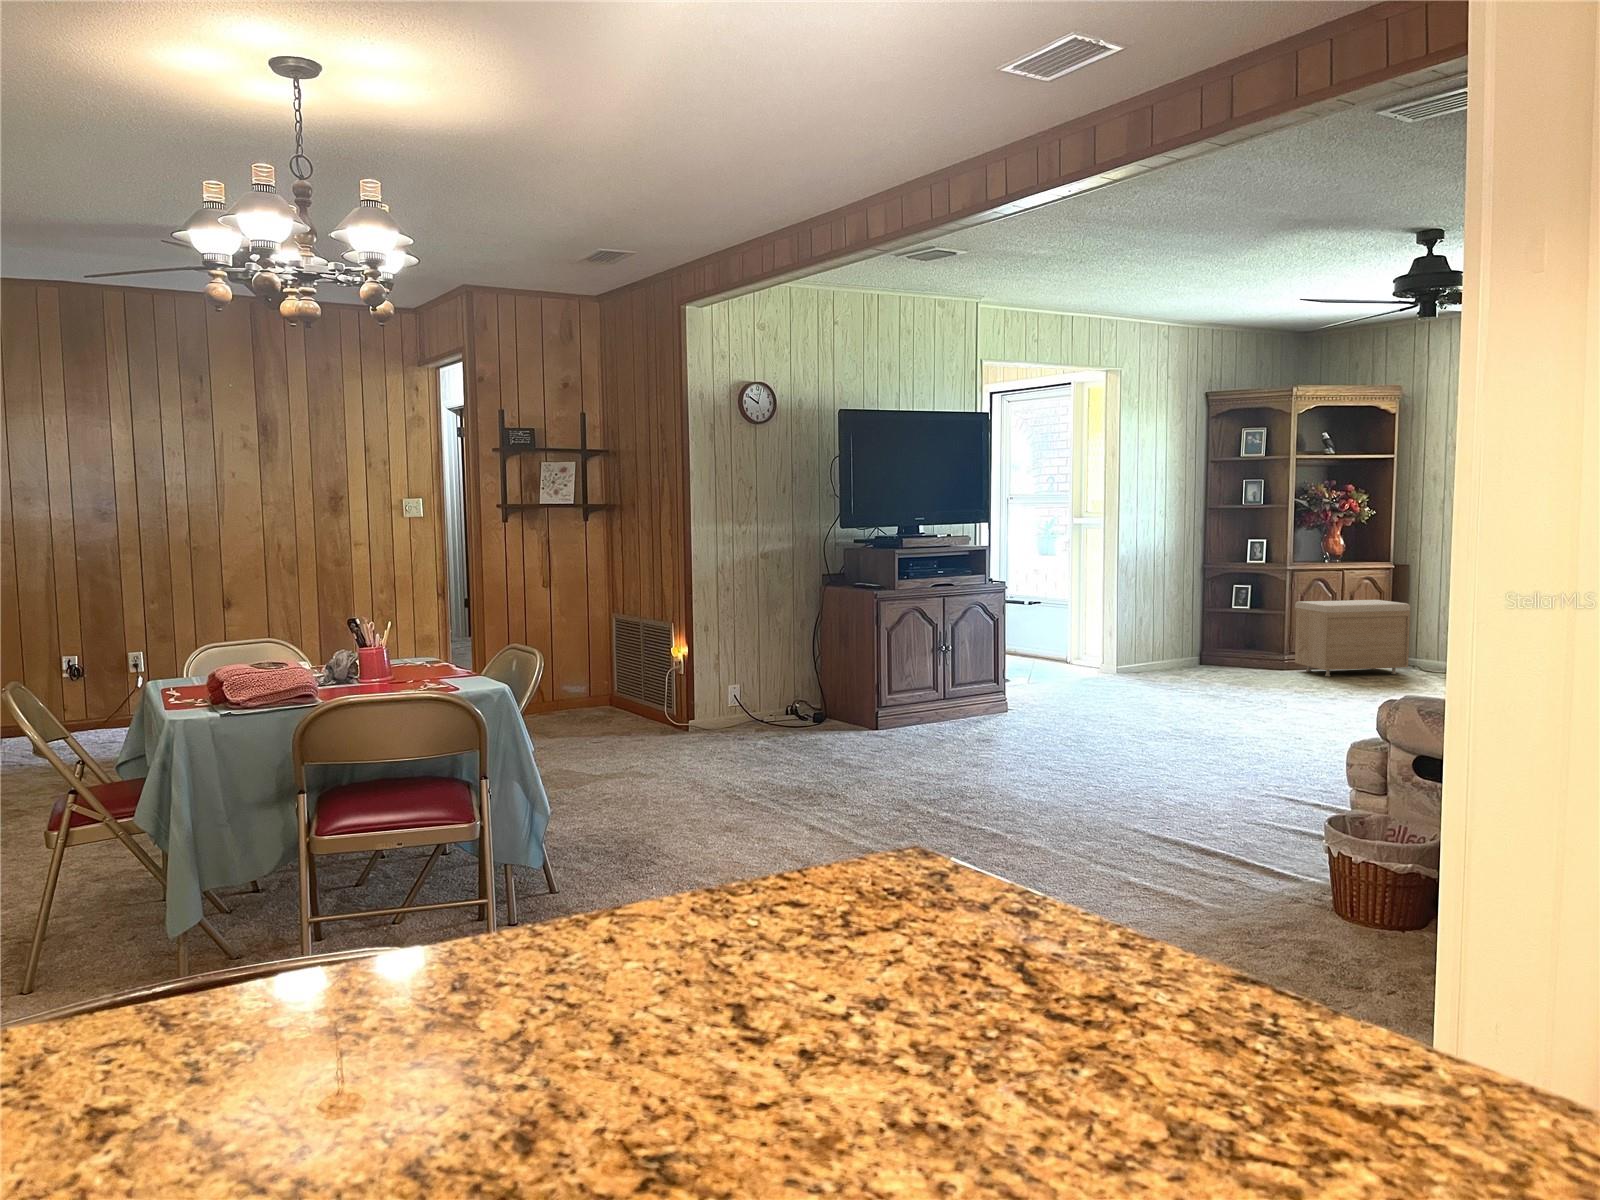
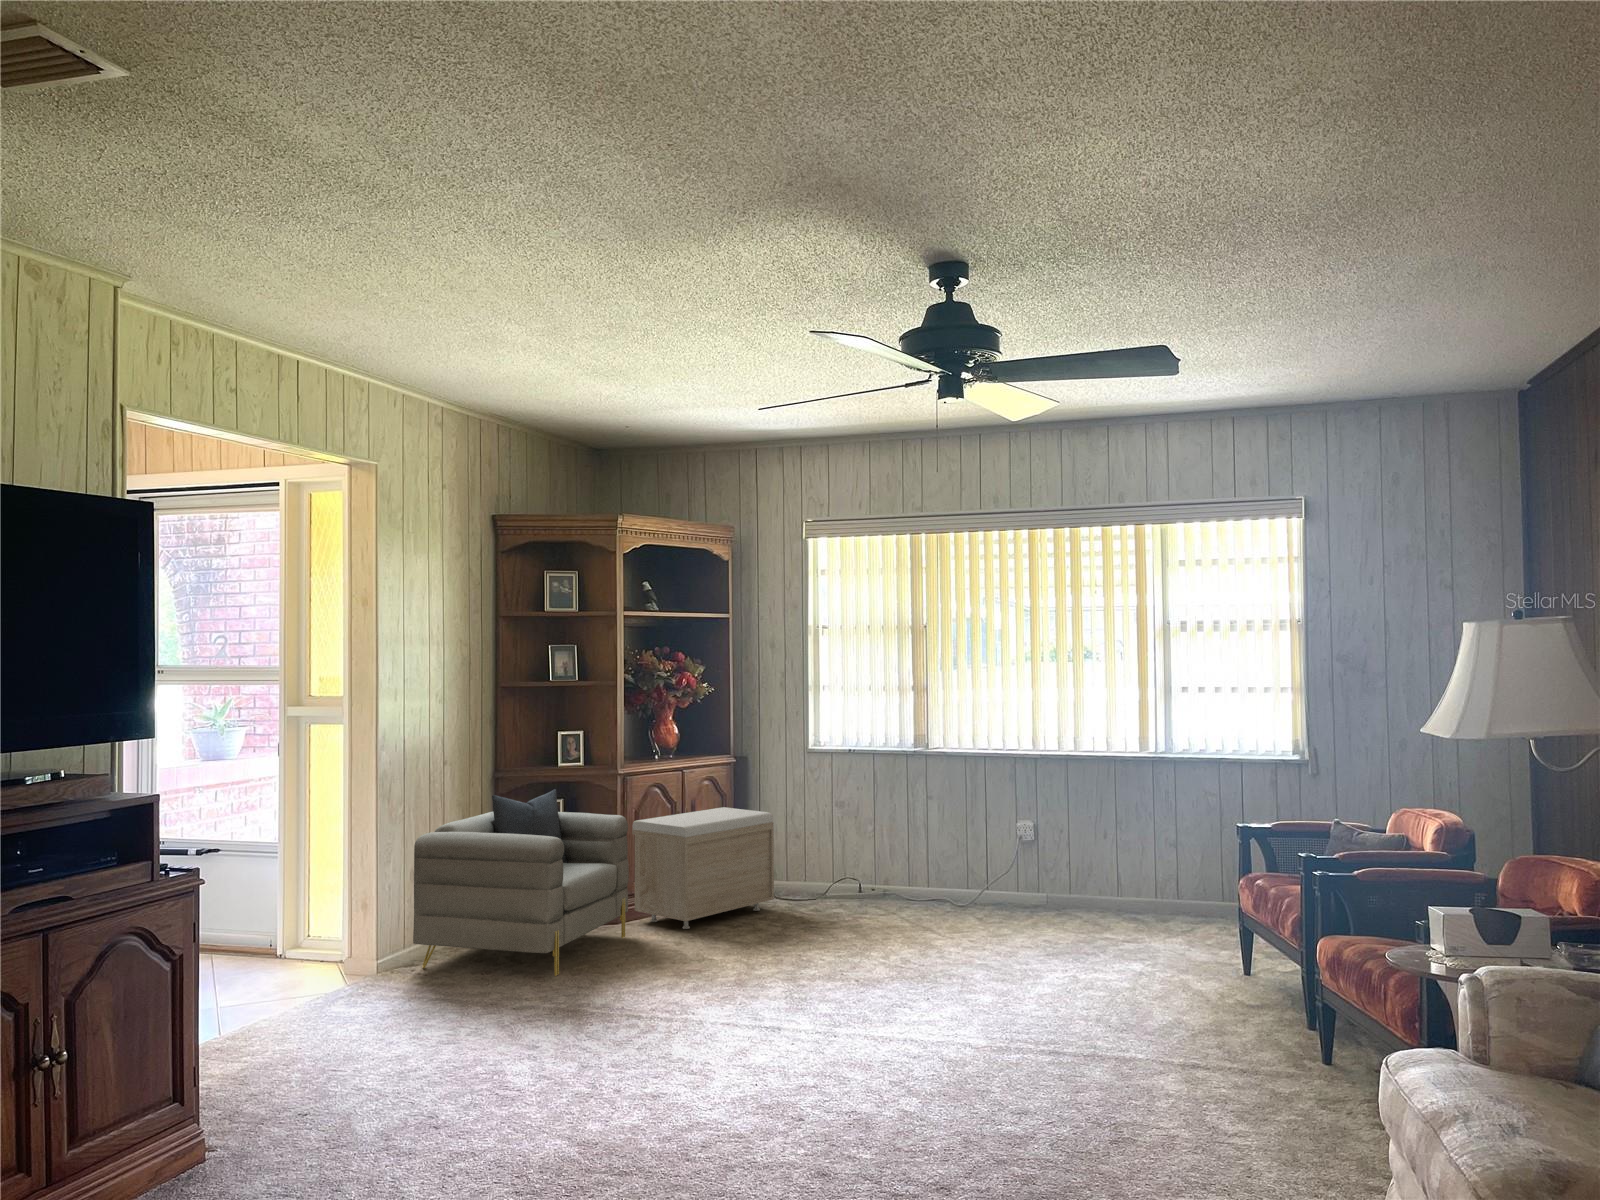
armchair: none [1137,575,1285,684] -> present [413,789,629,976]

